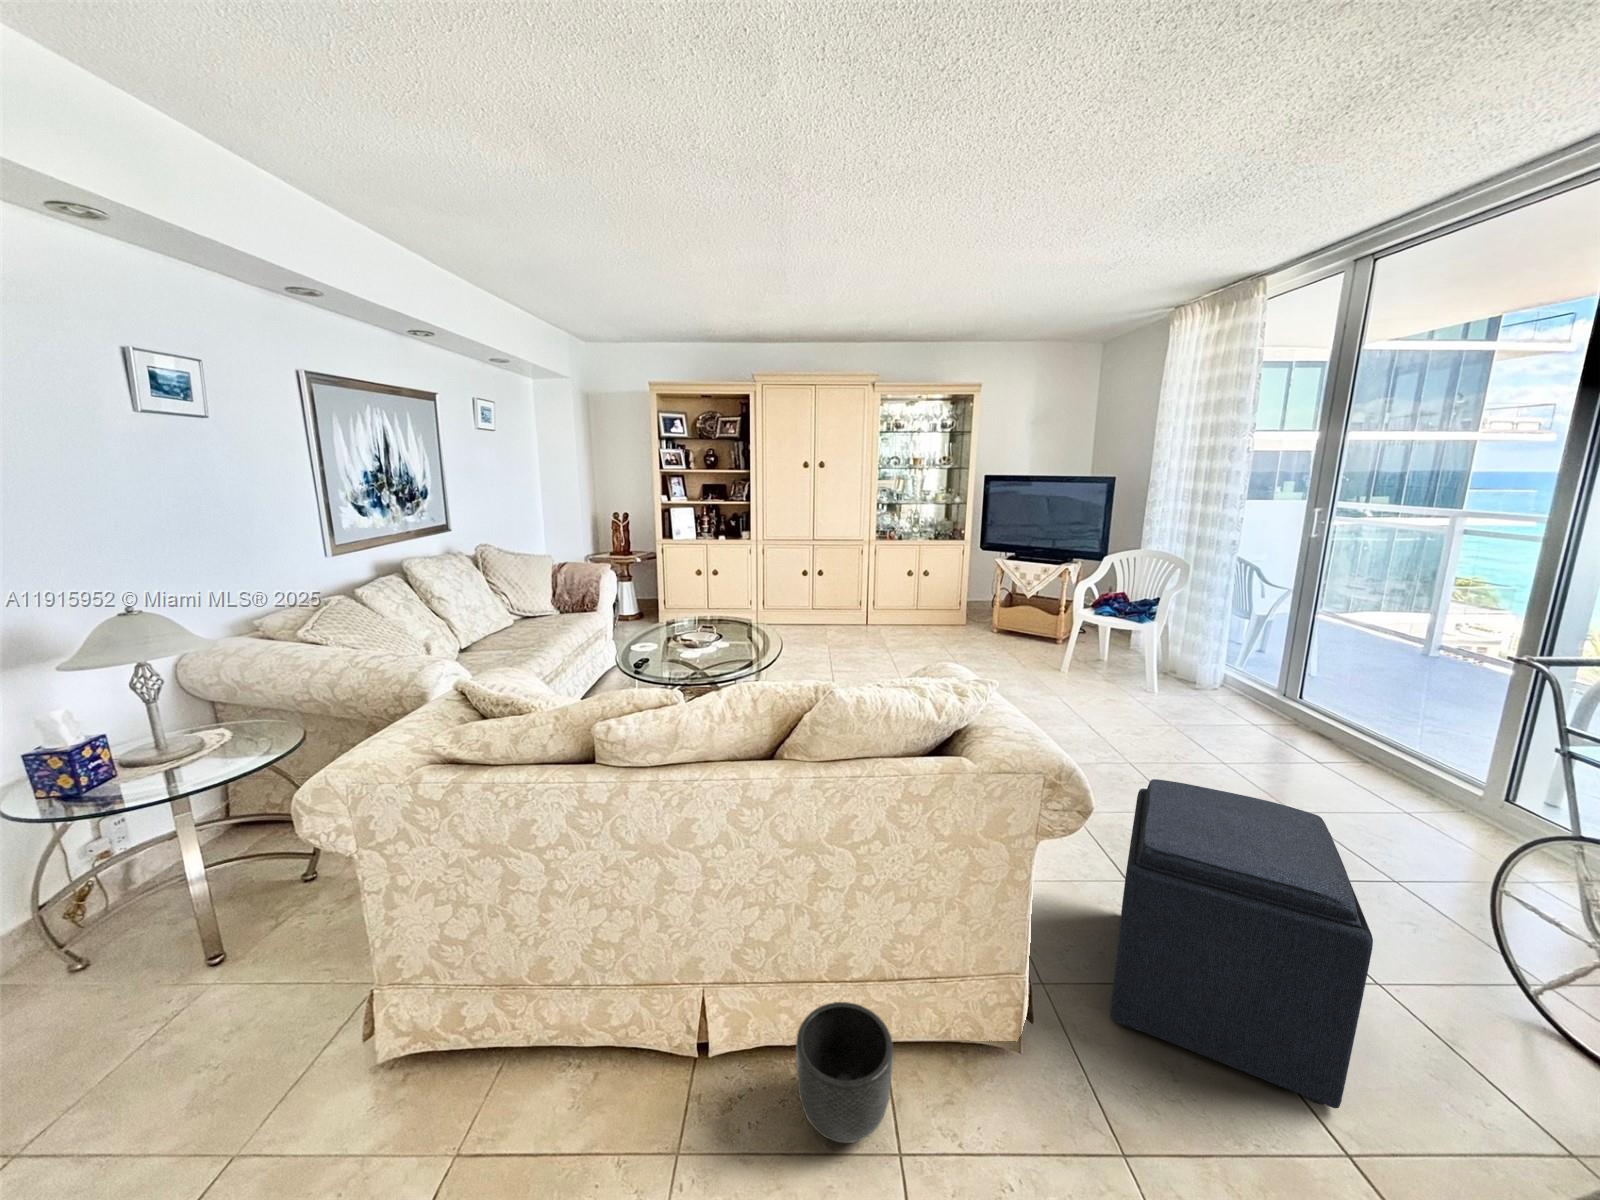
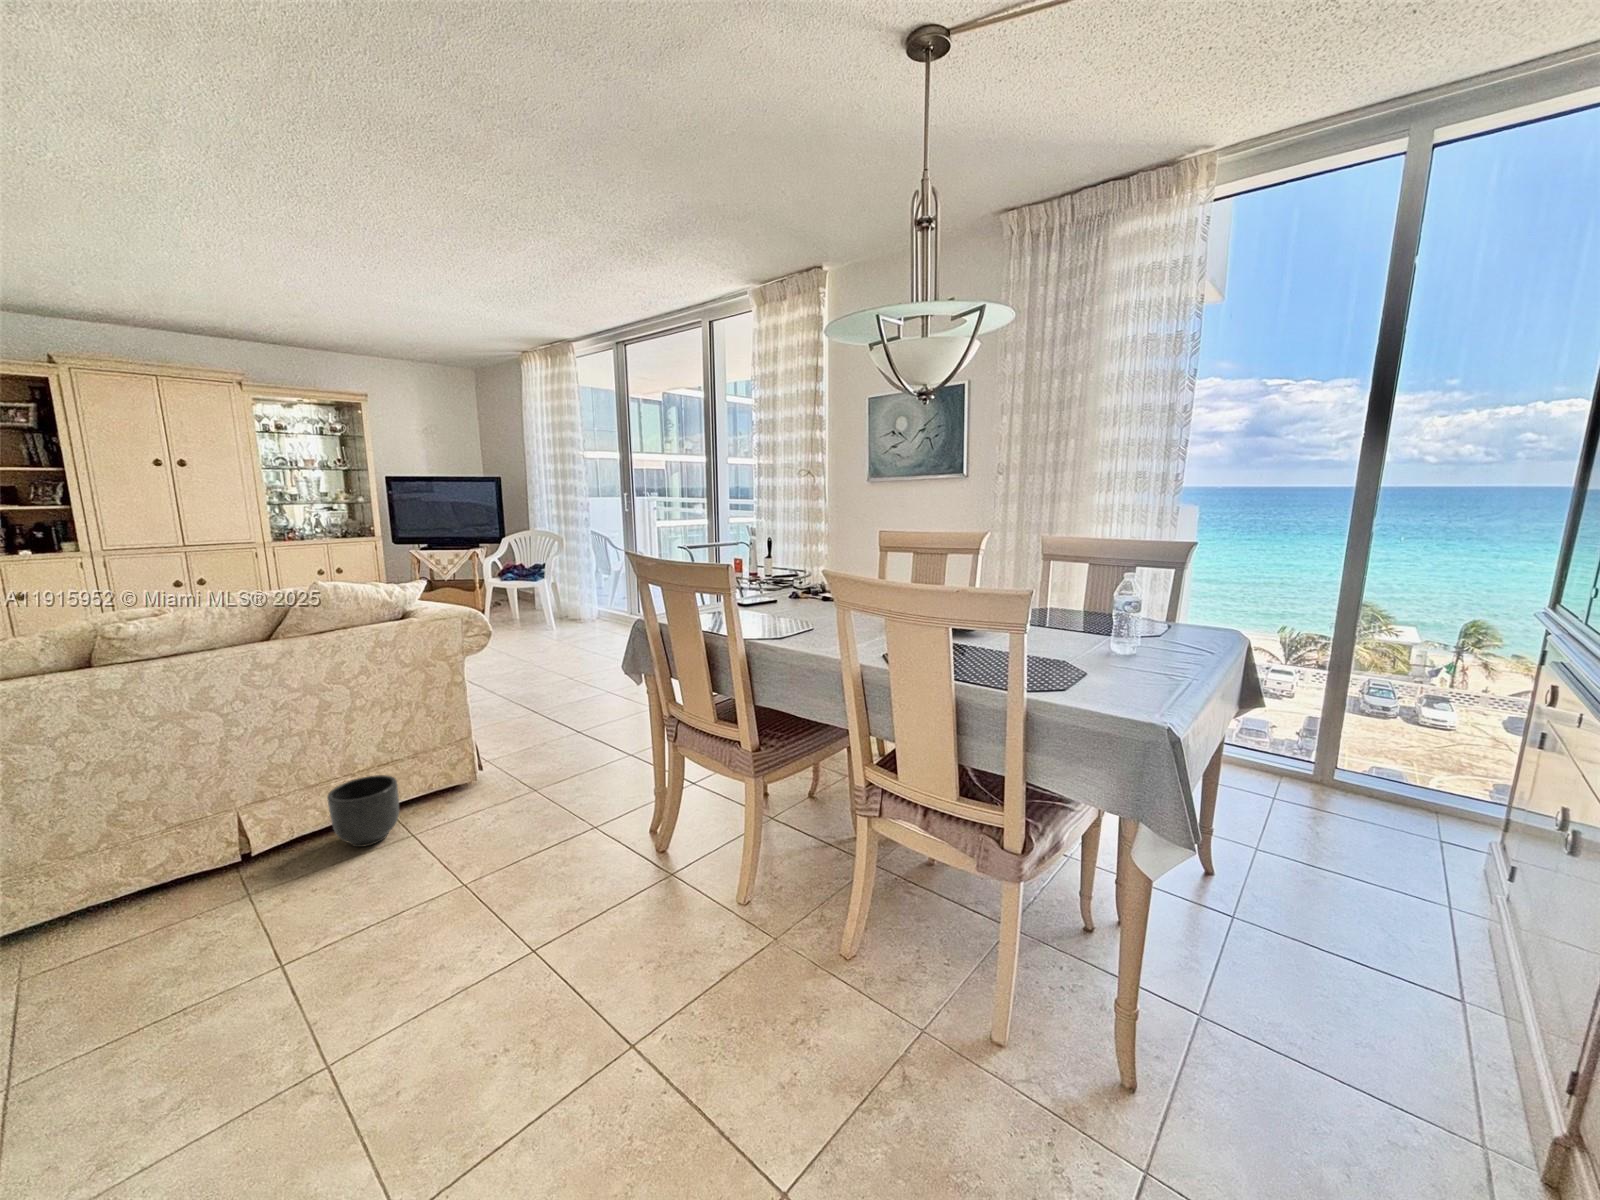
ottoman: present [1110,779,1373,1108] -> none [518,630,625,756]

